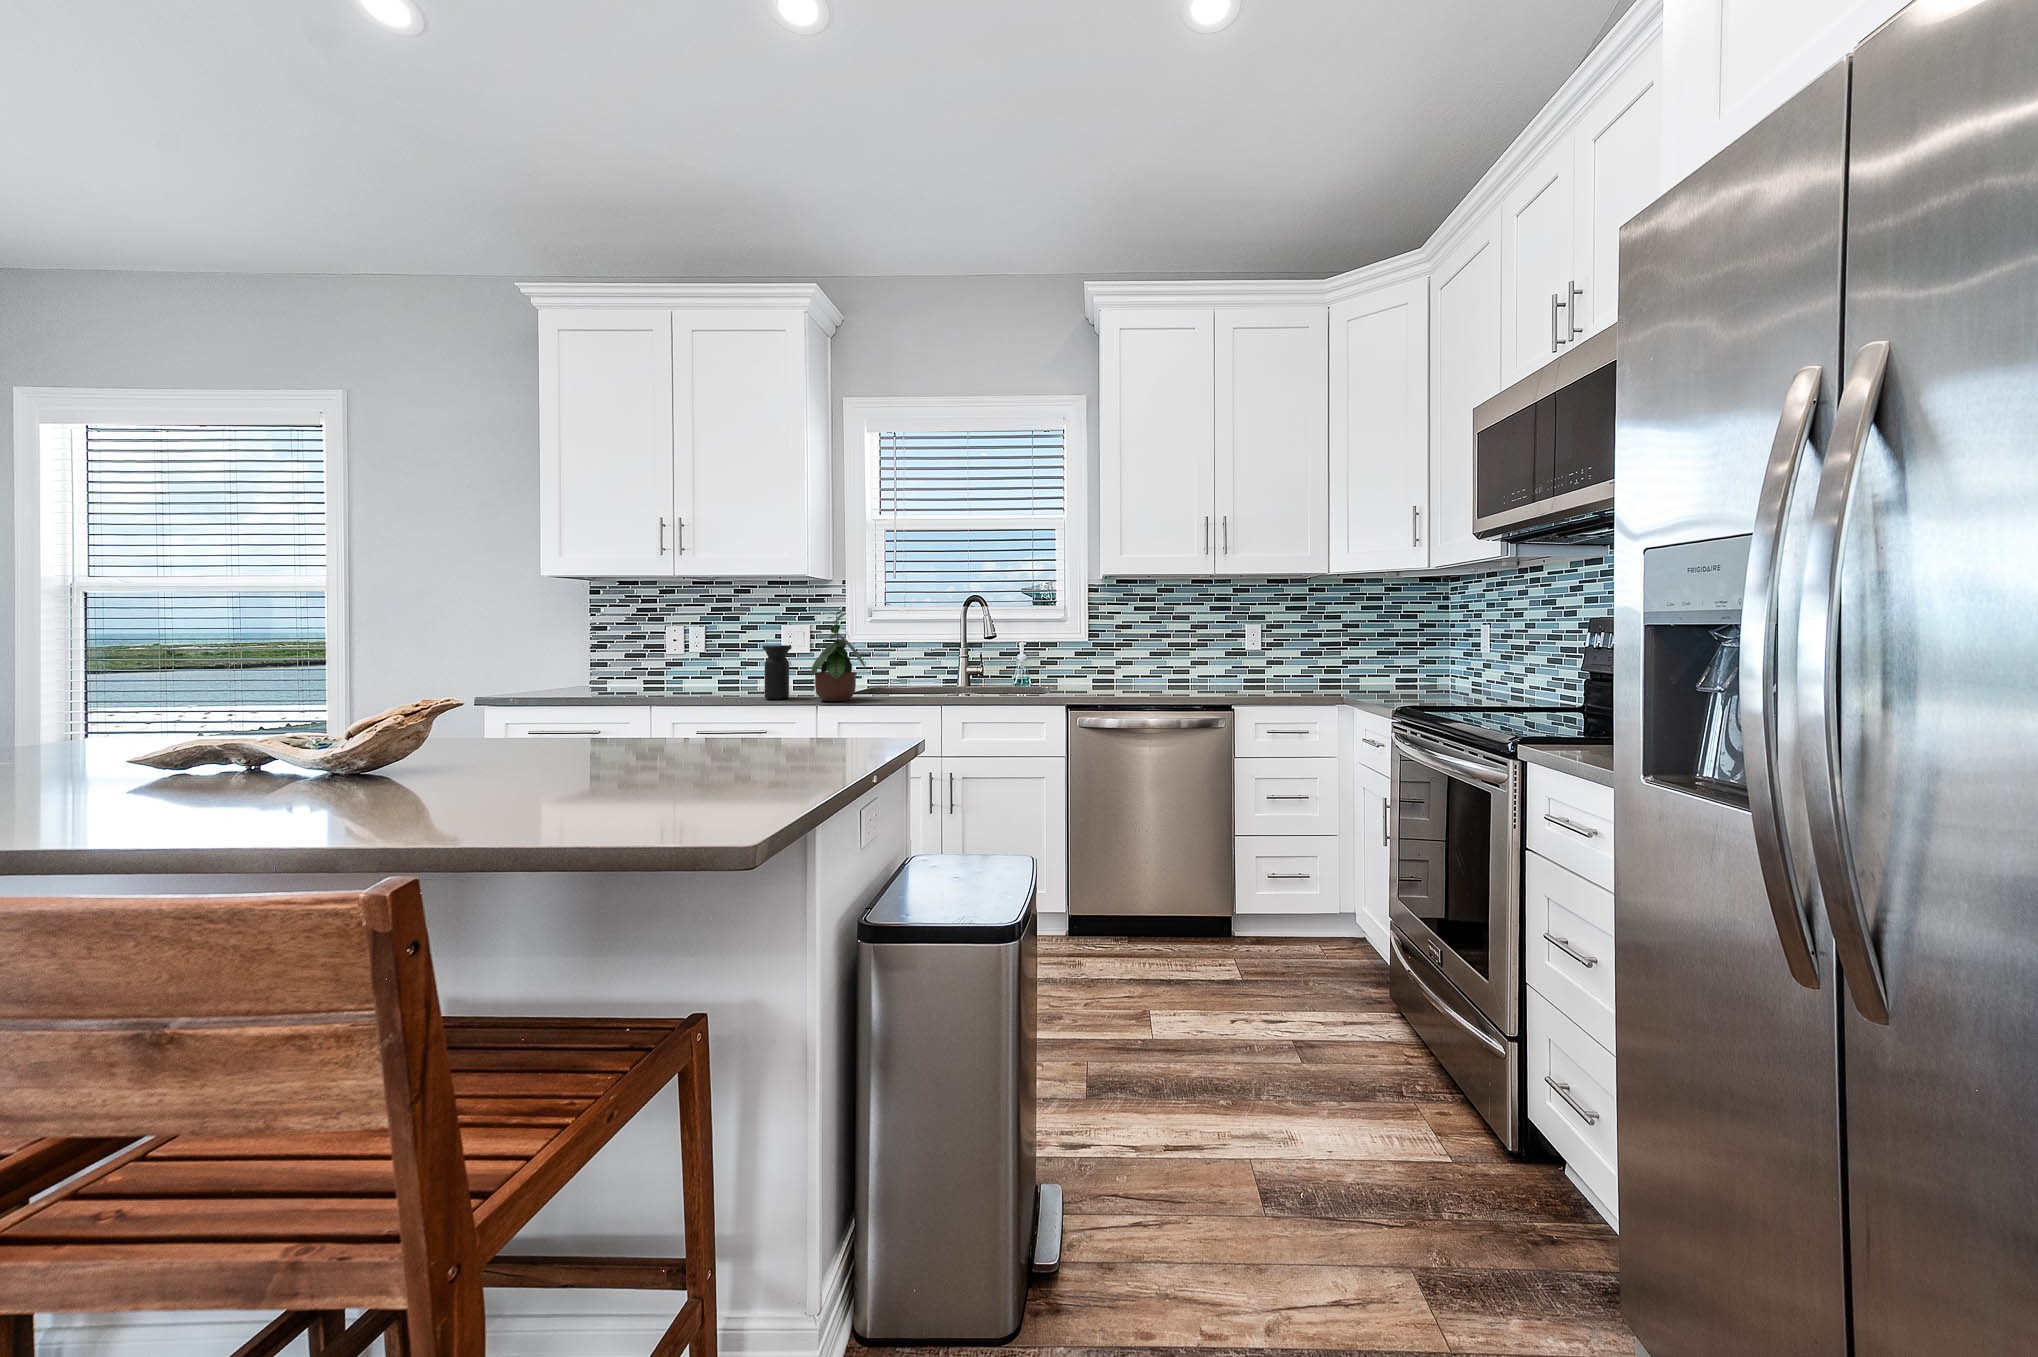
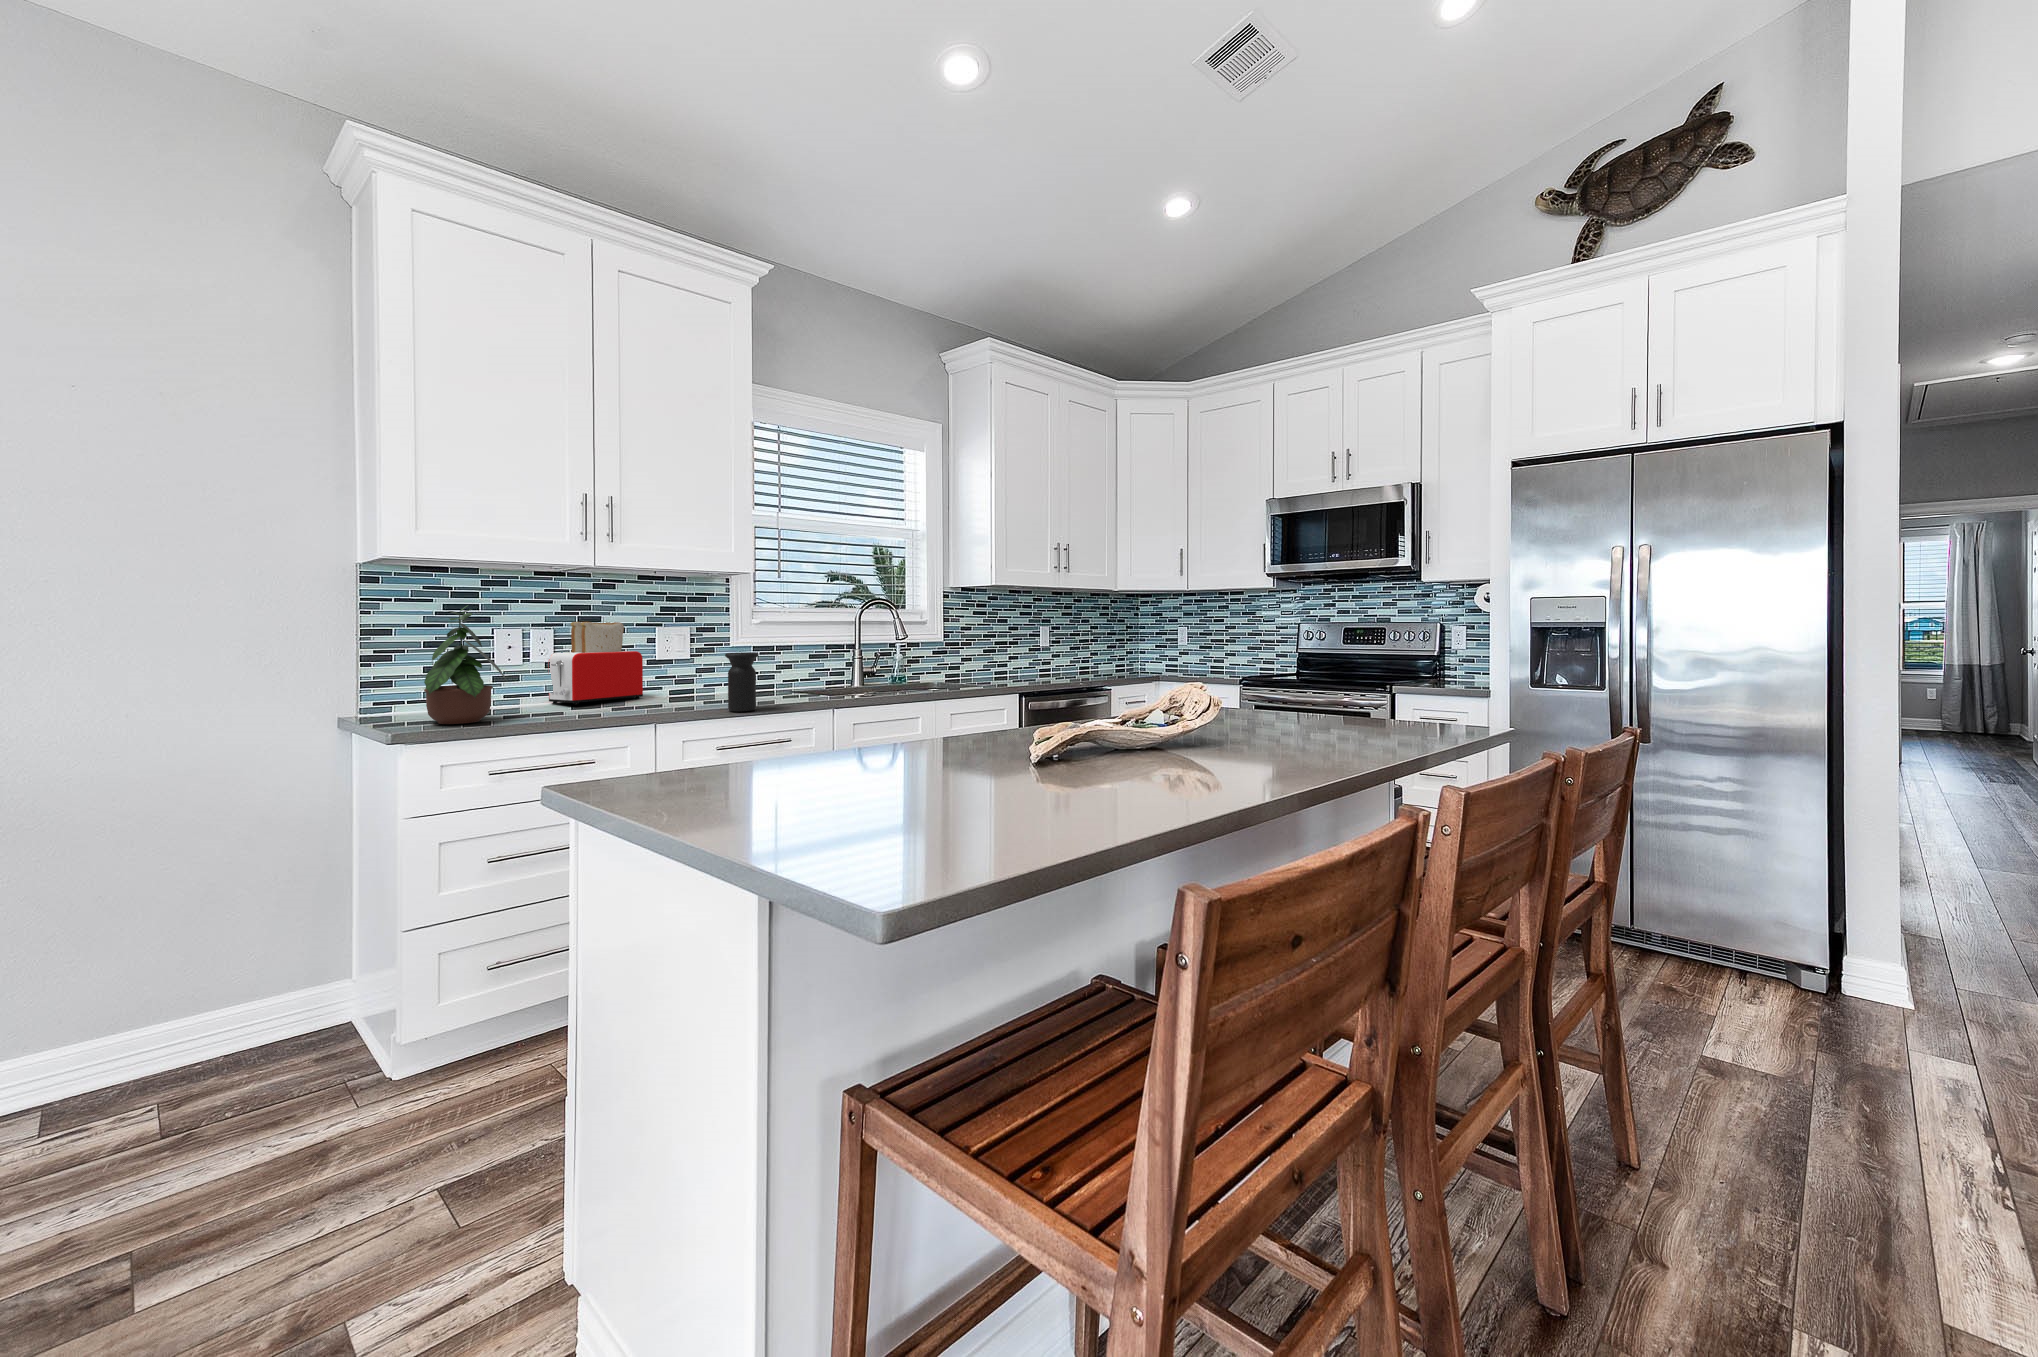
potted plant: present [811,610,865,701] -> present [424,606,505,724]
toaster: none [691,620,761,688] -> present [549,622,643,705]

